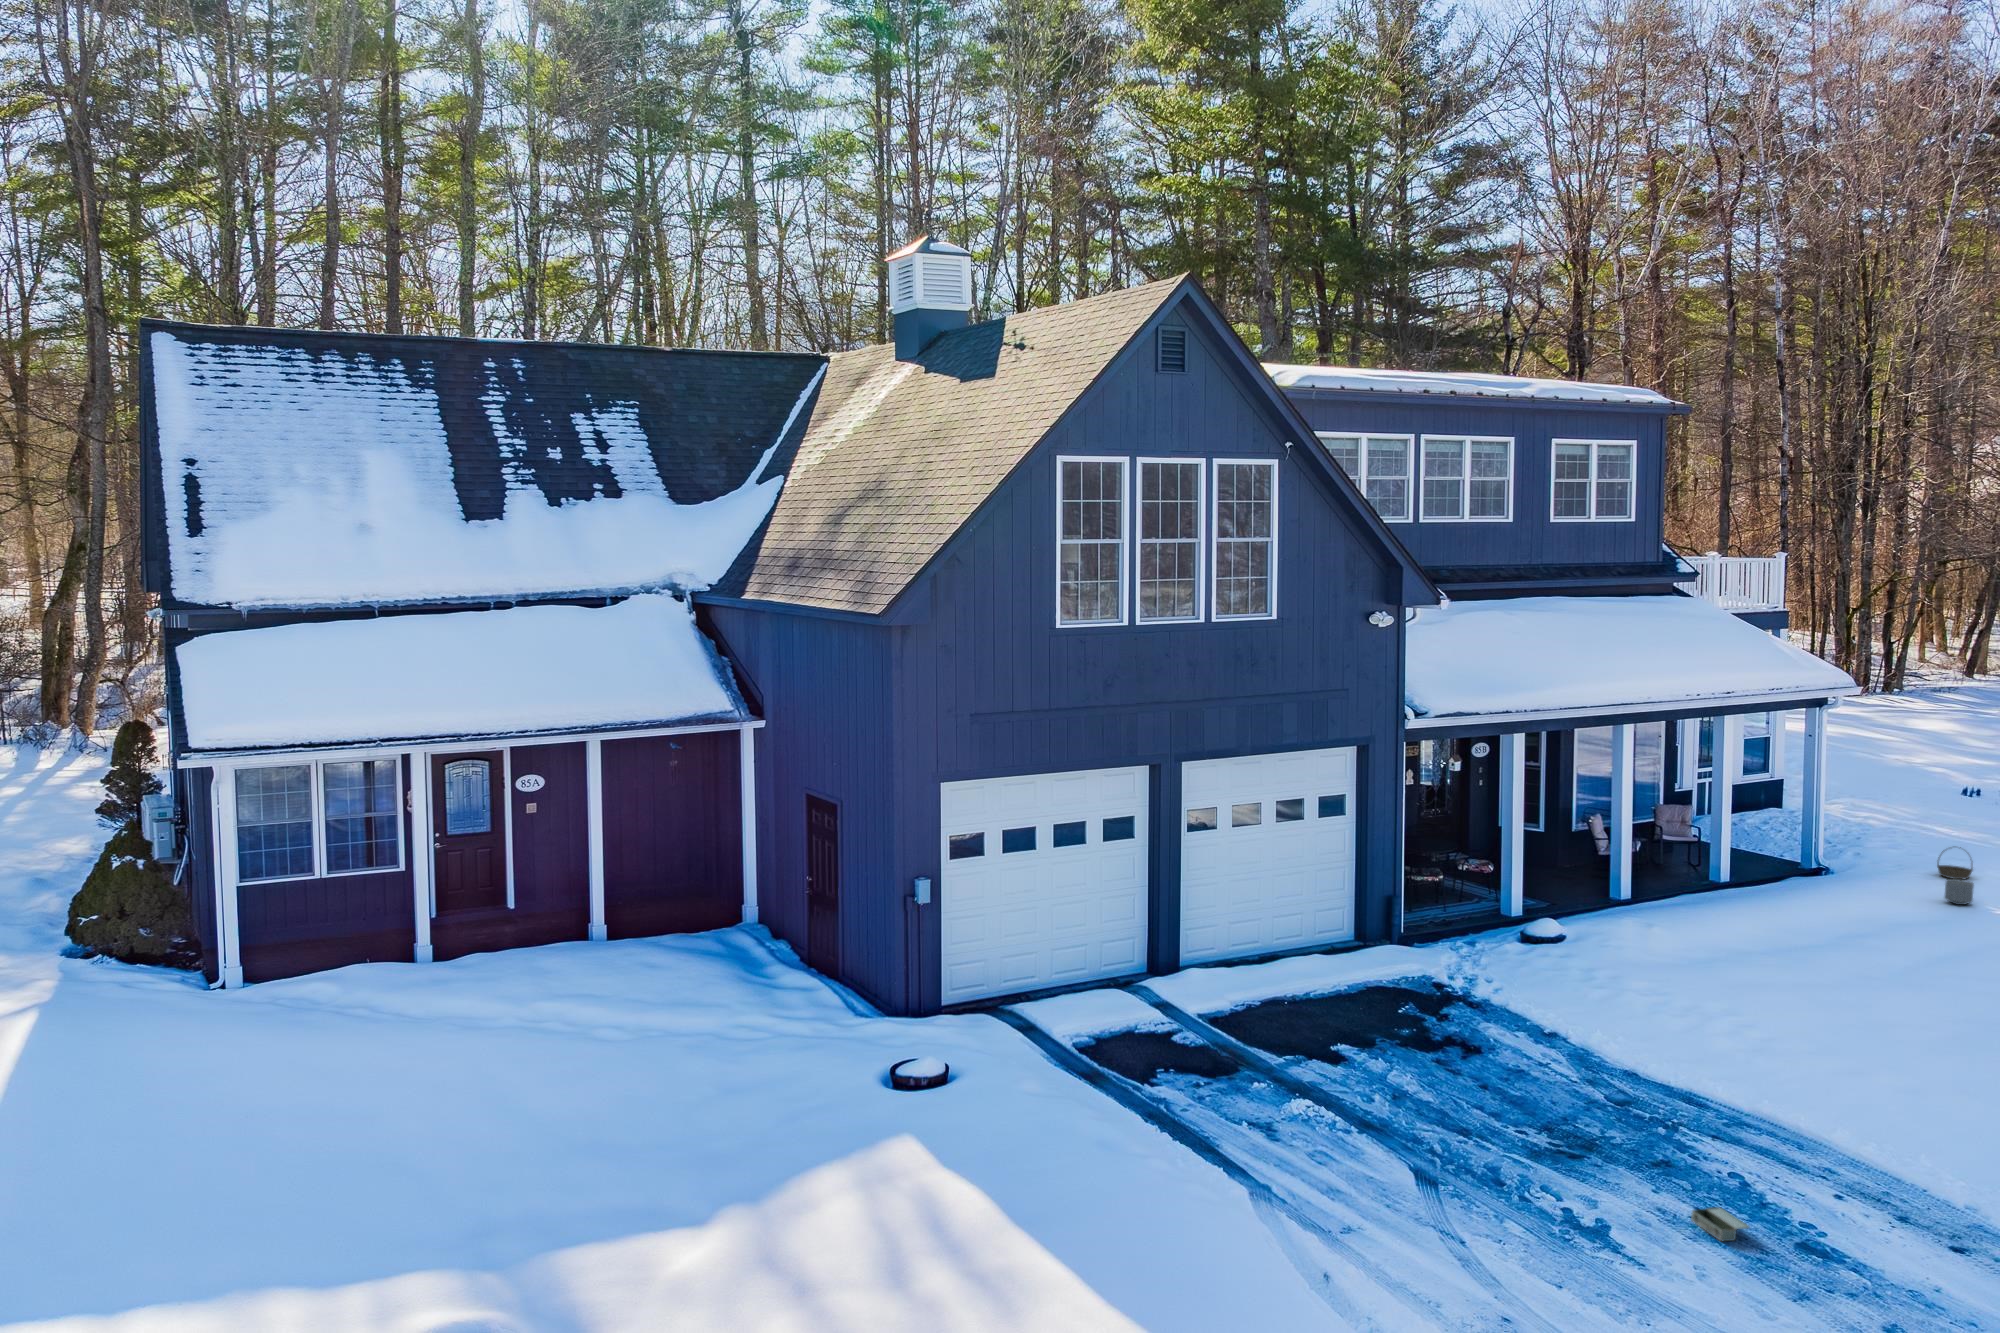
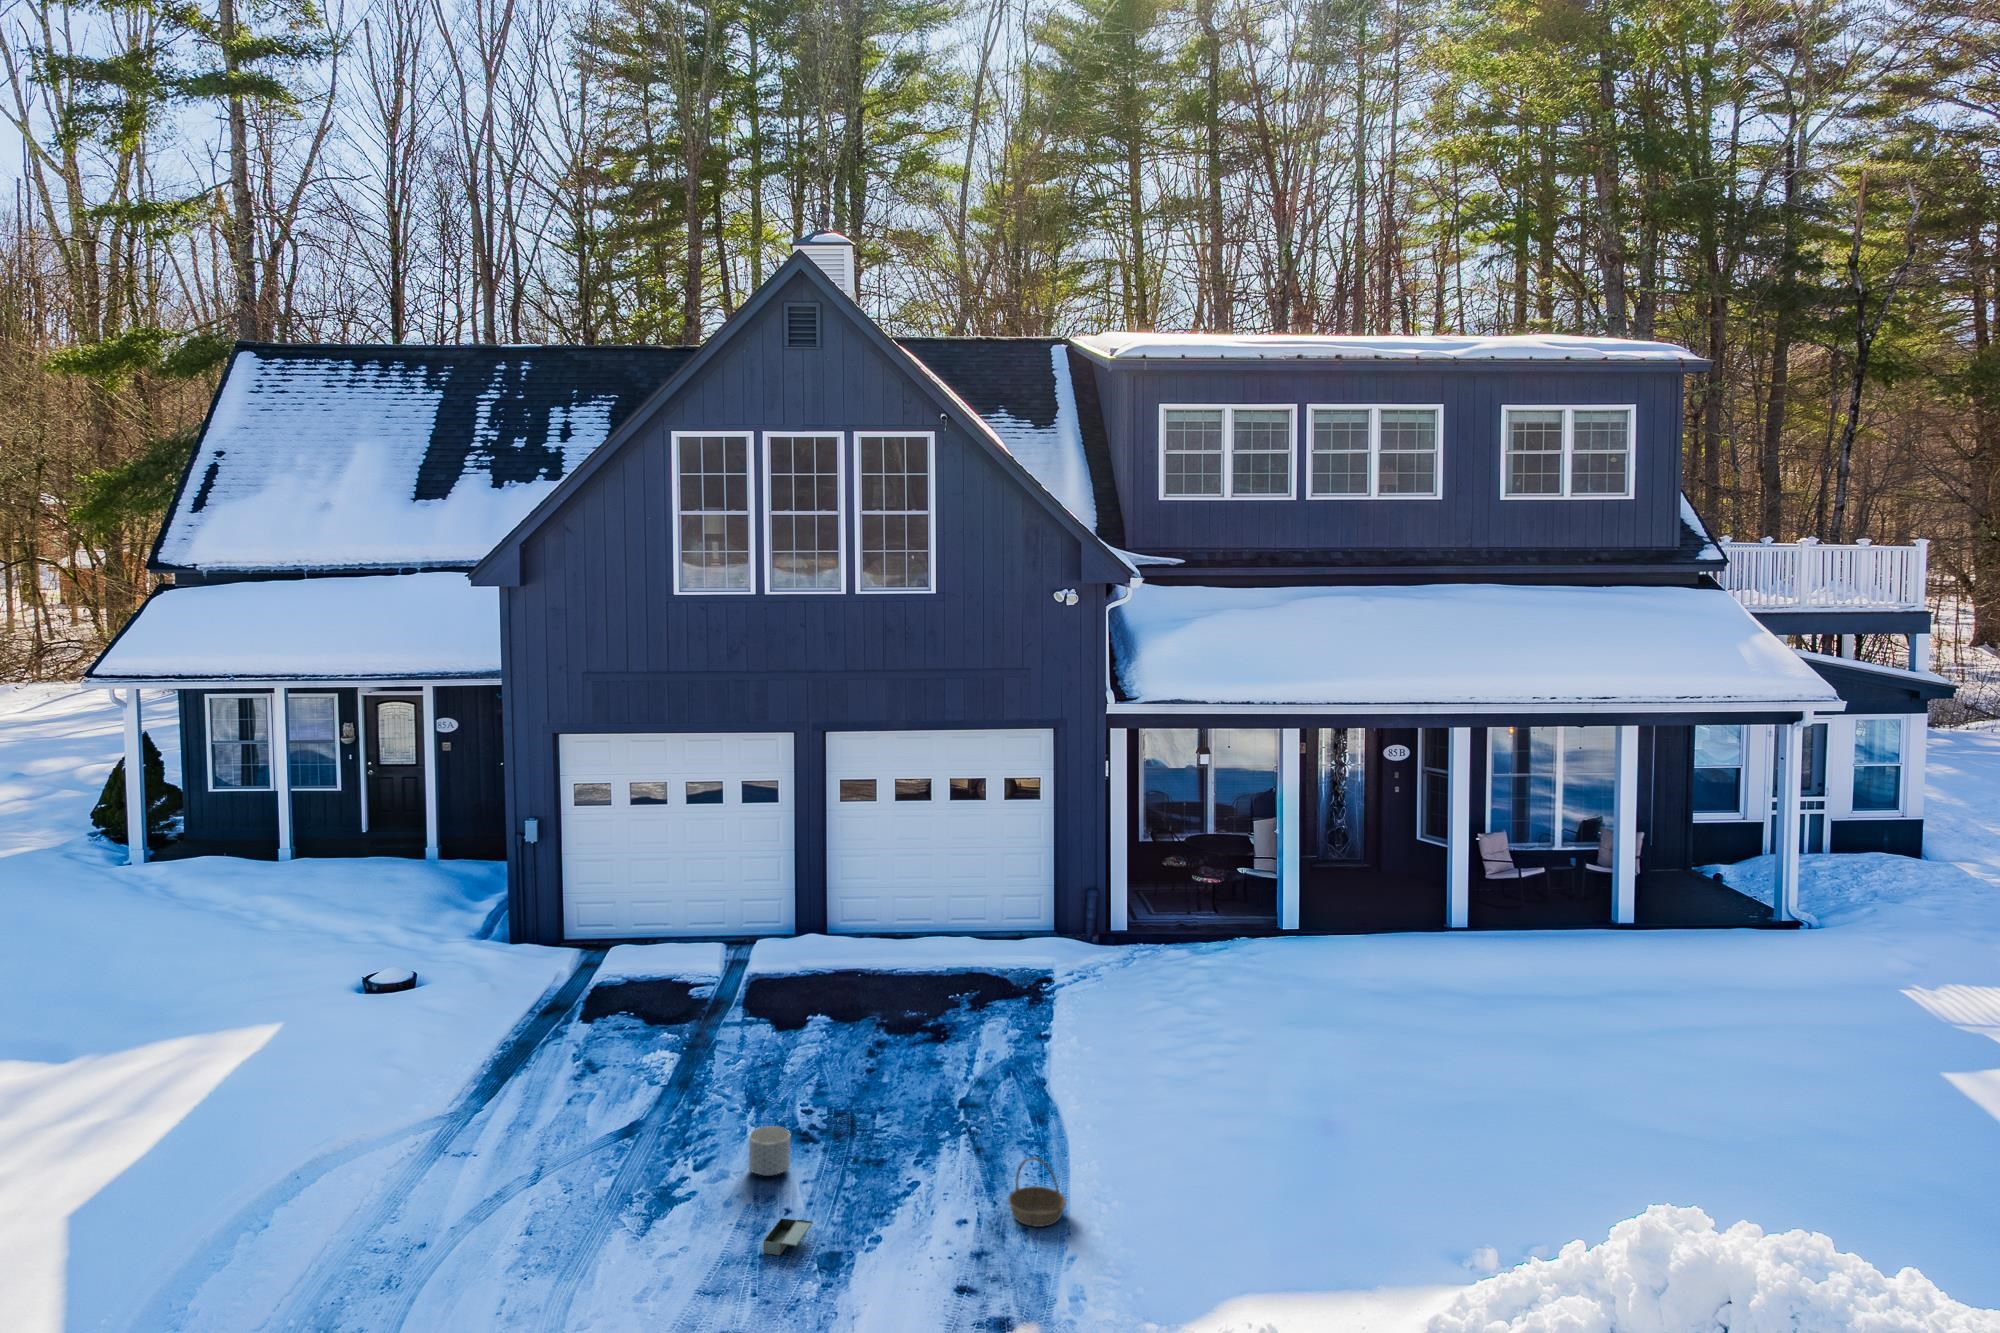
basket: present [1937,847,1973,879] -> present [1008,1157,1066,1227]
planter: present [1945,879,1974,905] -> present [749,1126,790,1176]

